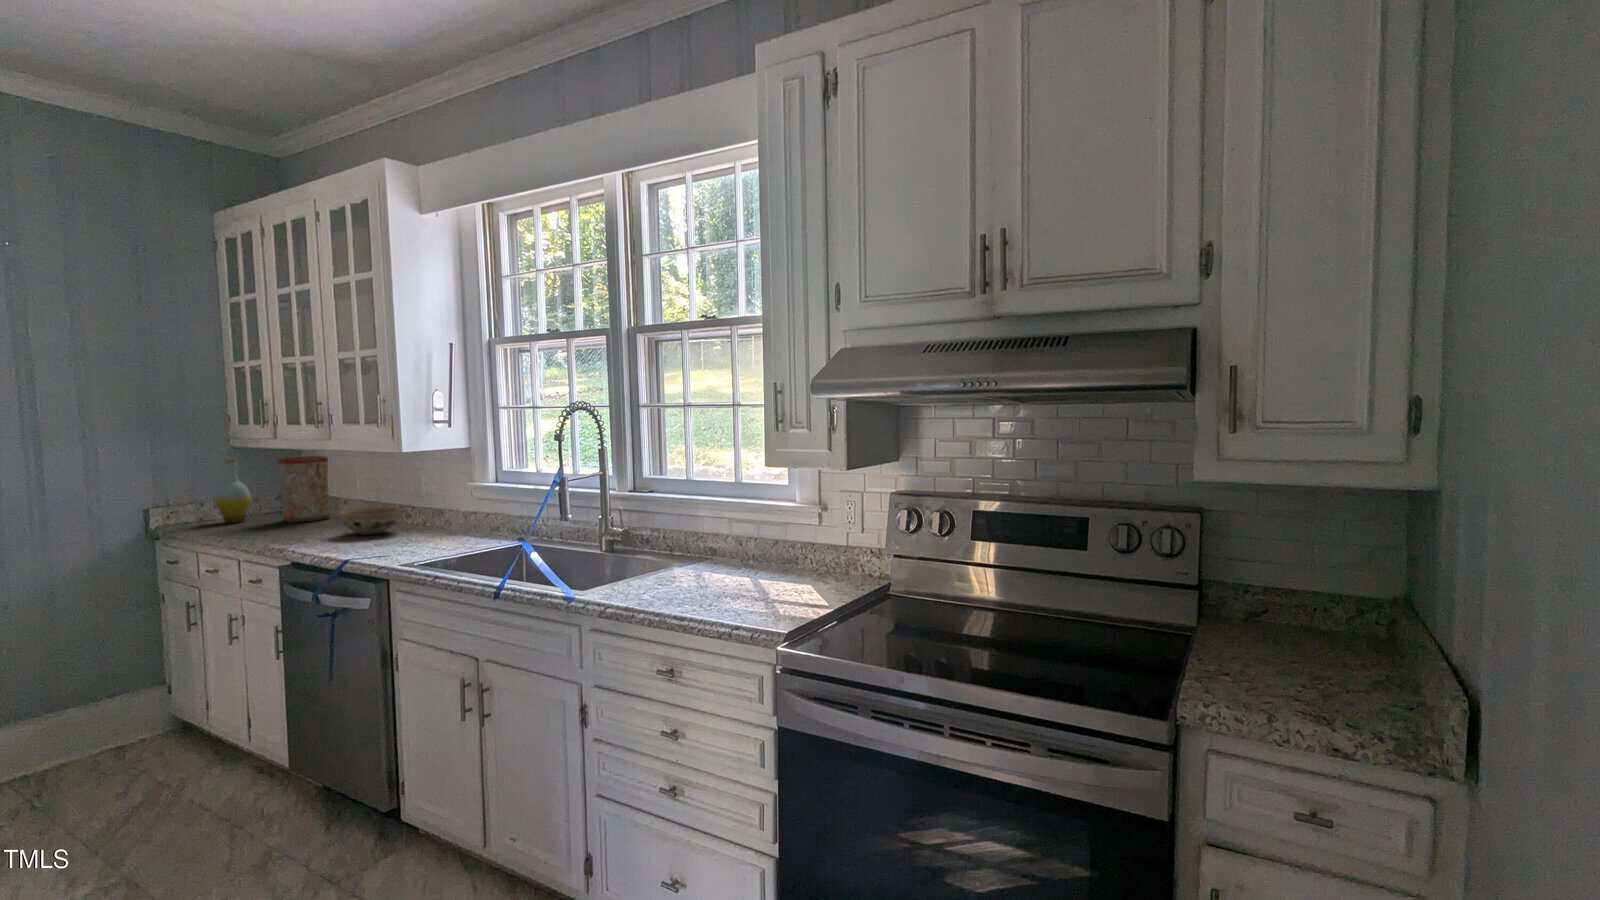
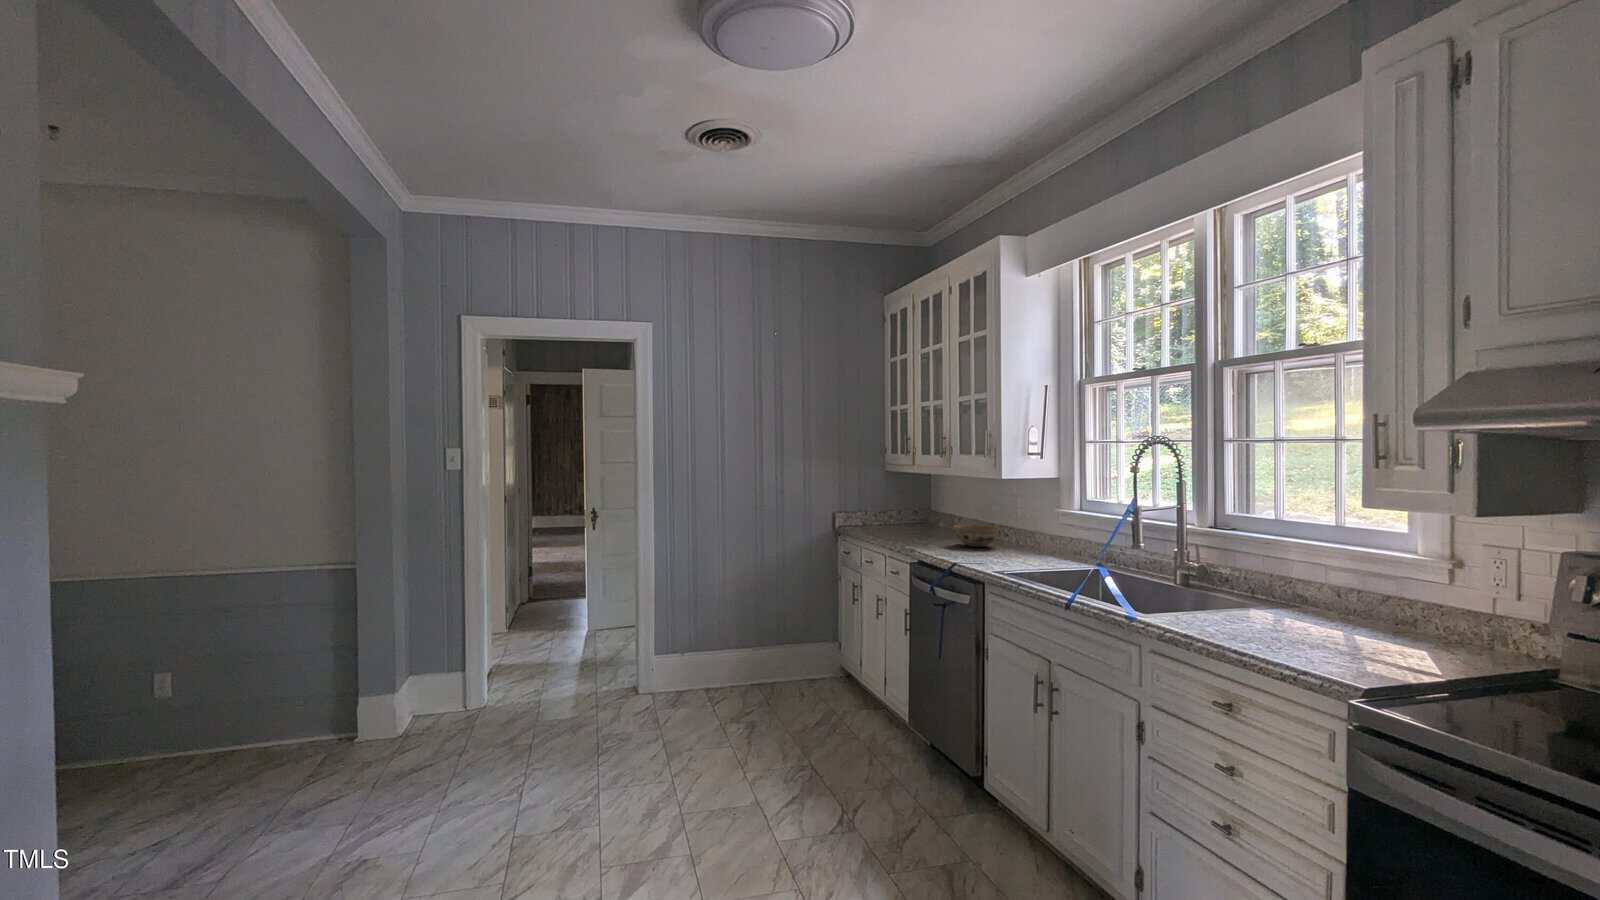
vase: present [278,456,330,523] -> none [915,480,949,533]
bottle: present [215,459,252,523] -> none [873,479,897,528]

